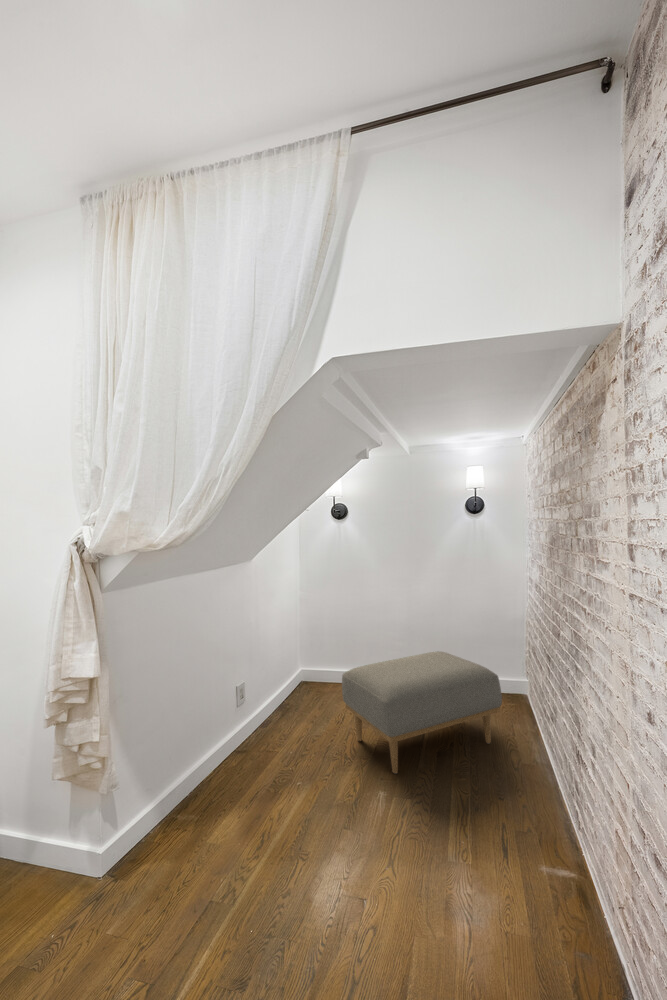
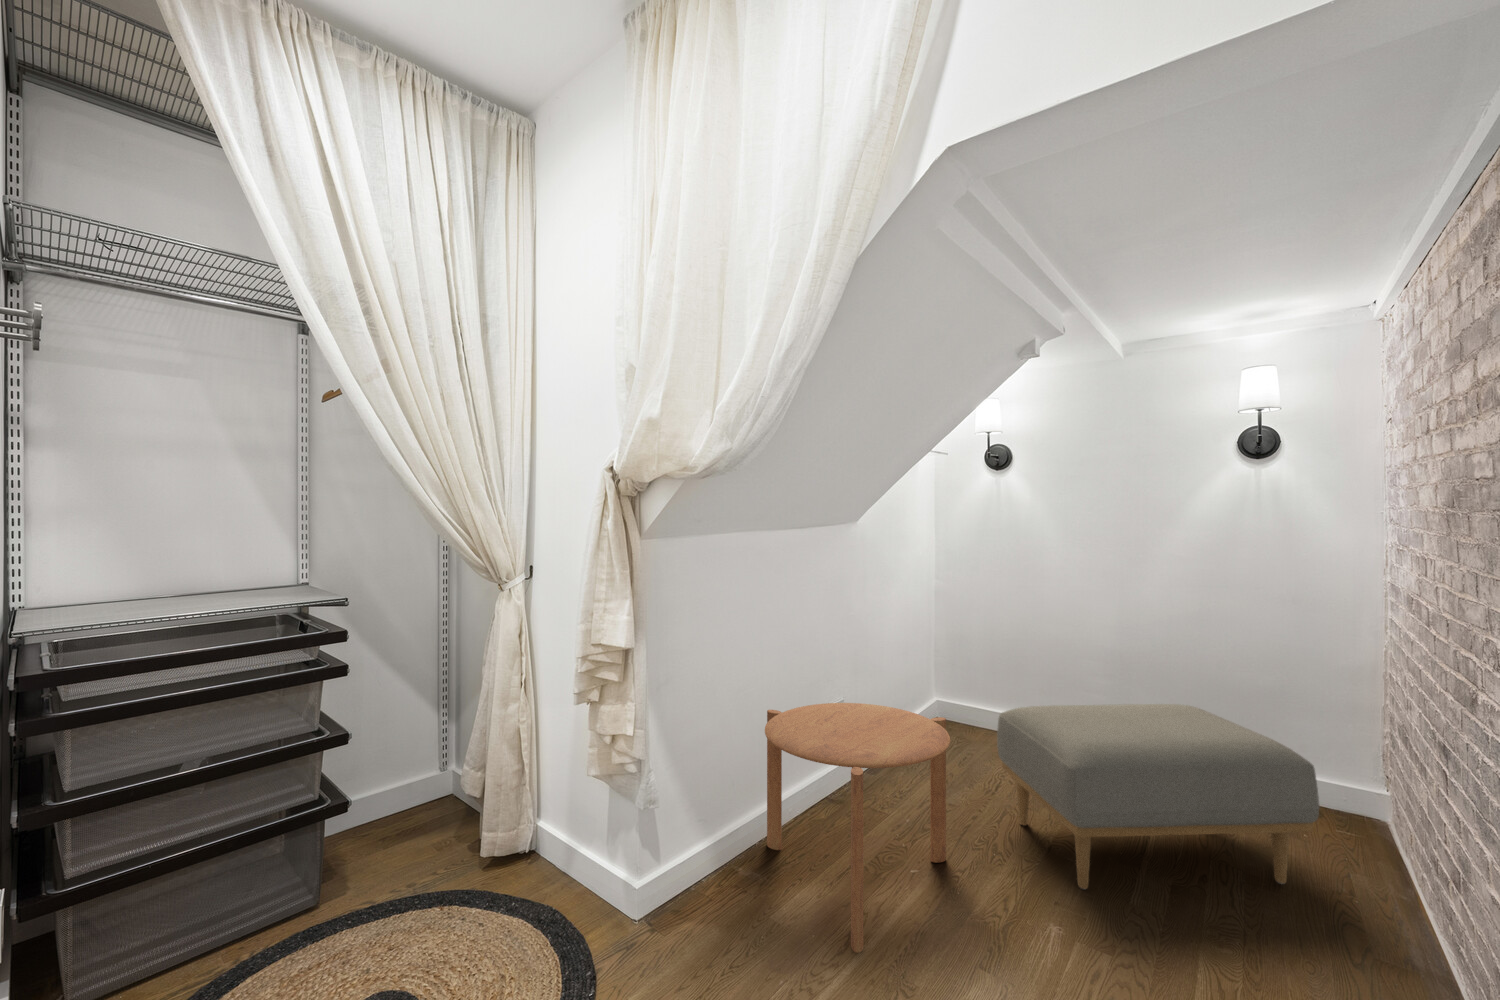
side table: none [195,683,317,856] -> present [765,703,950,953]

